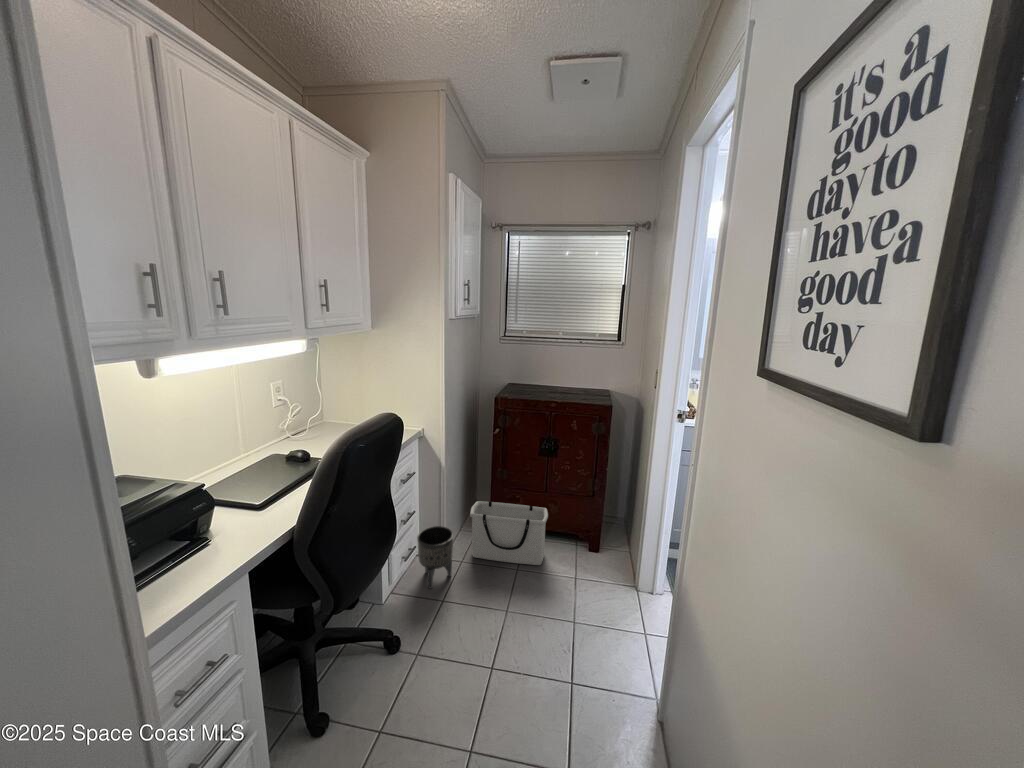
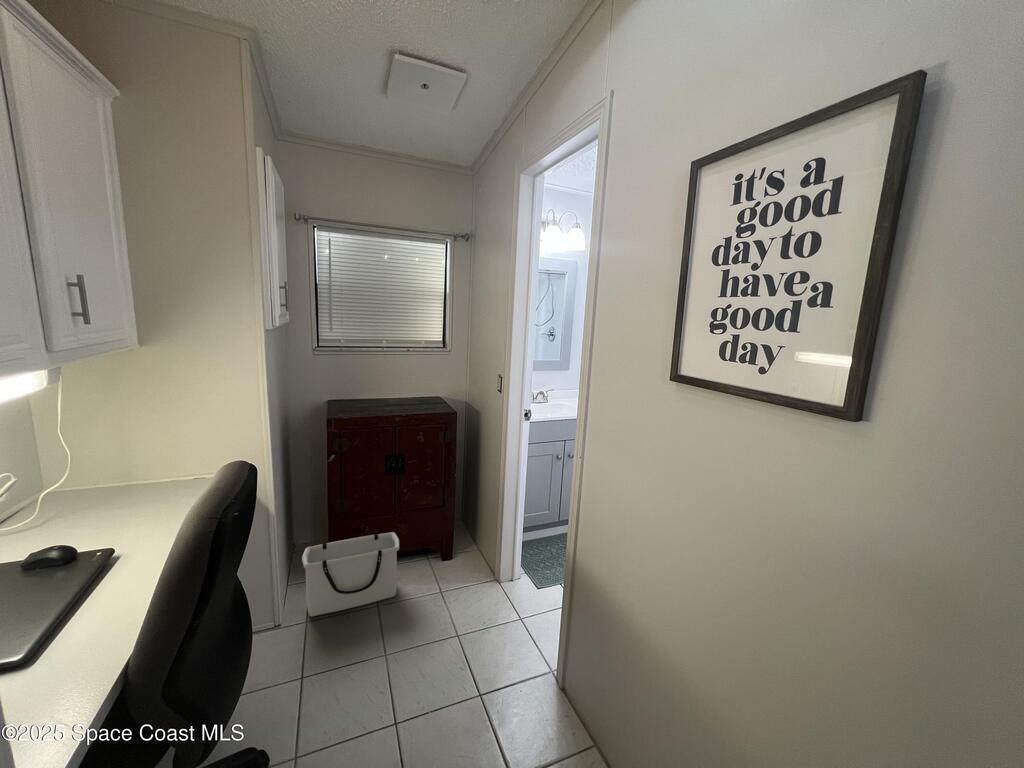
planter: present [417,526,453,588] -> none [236,593,291,680]

